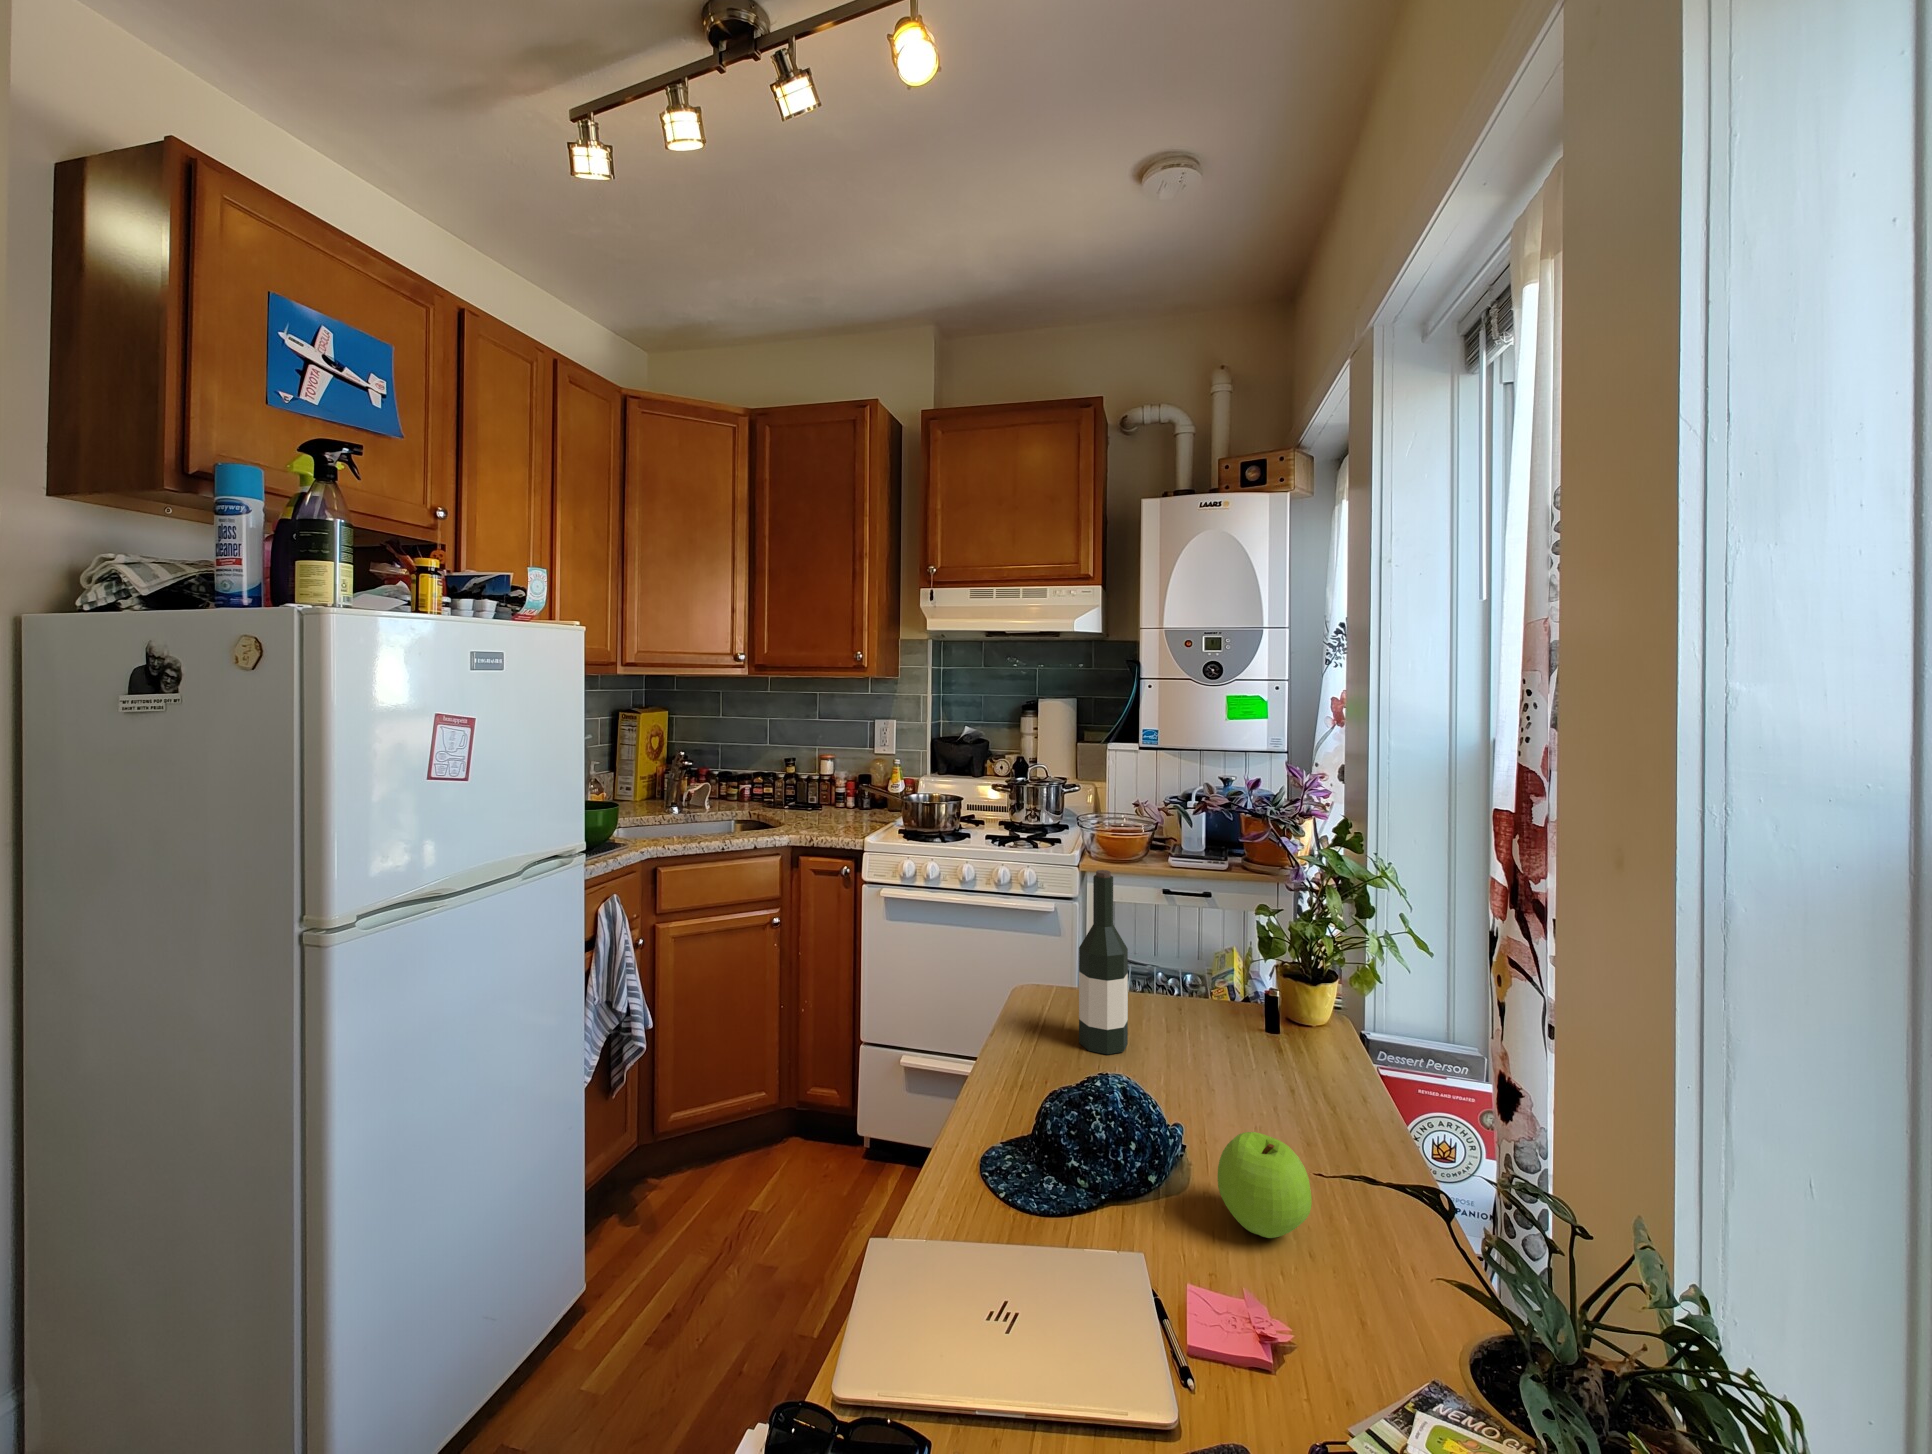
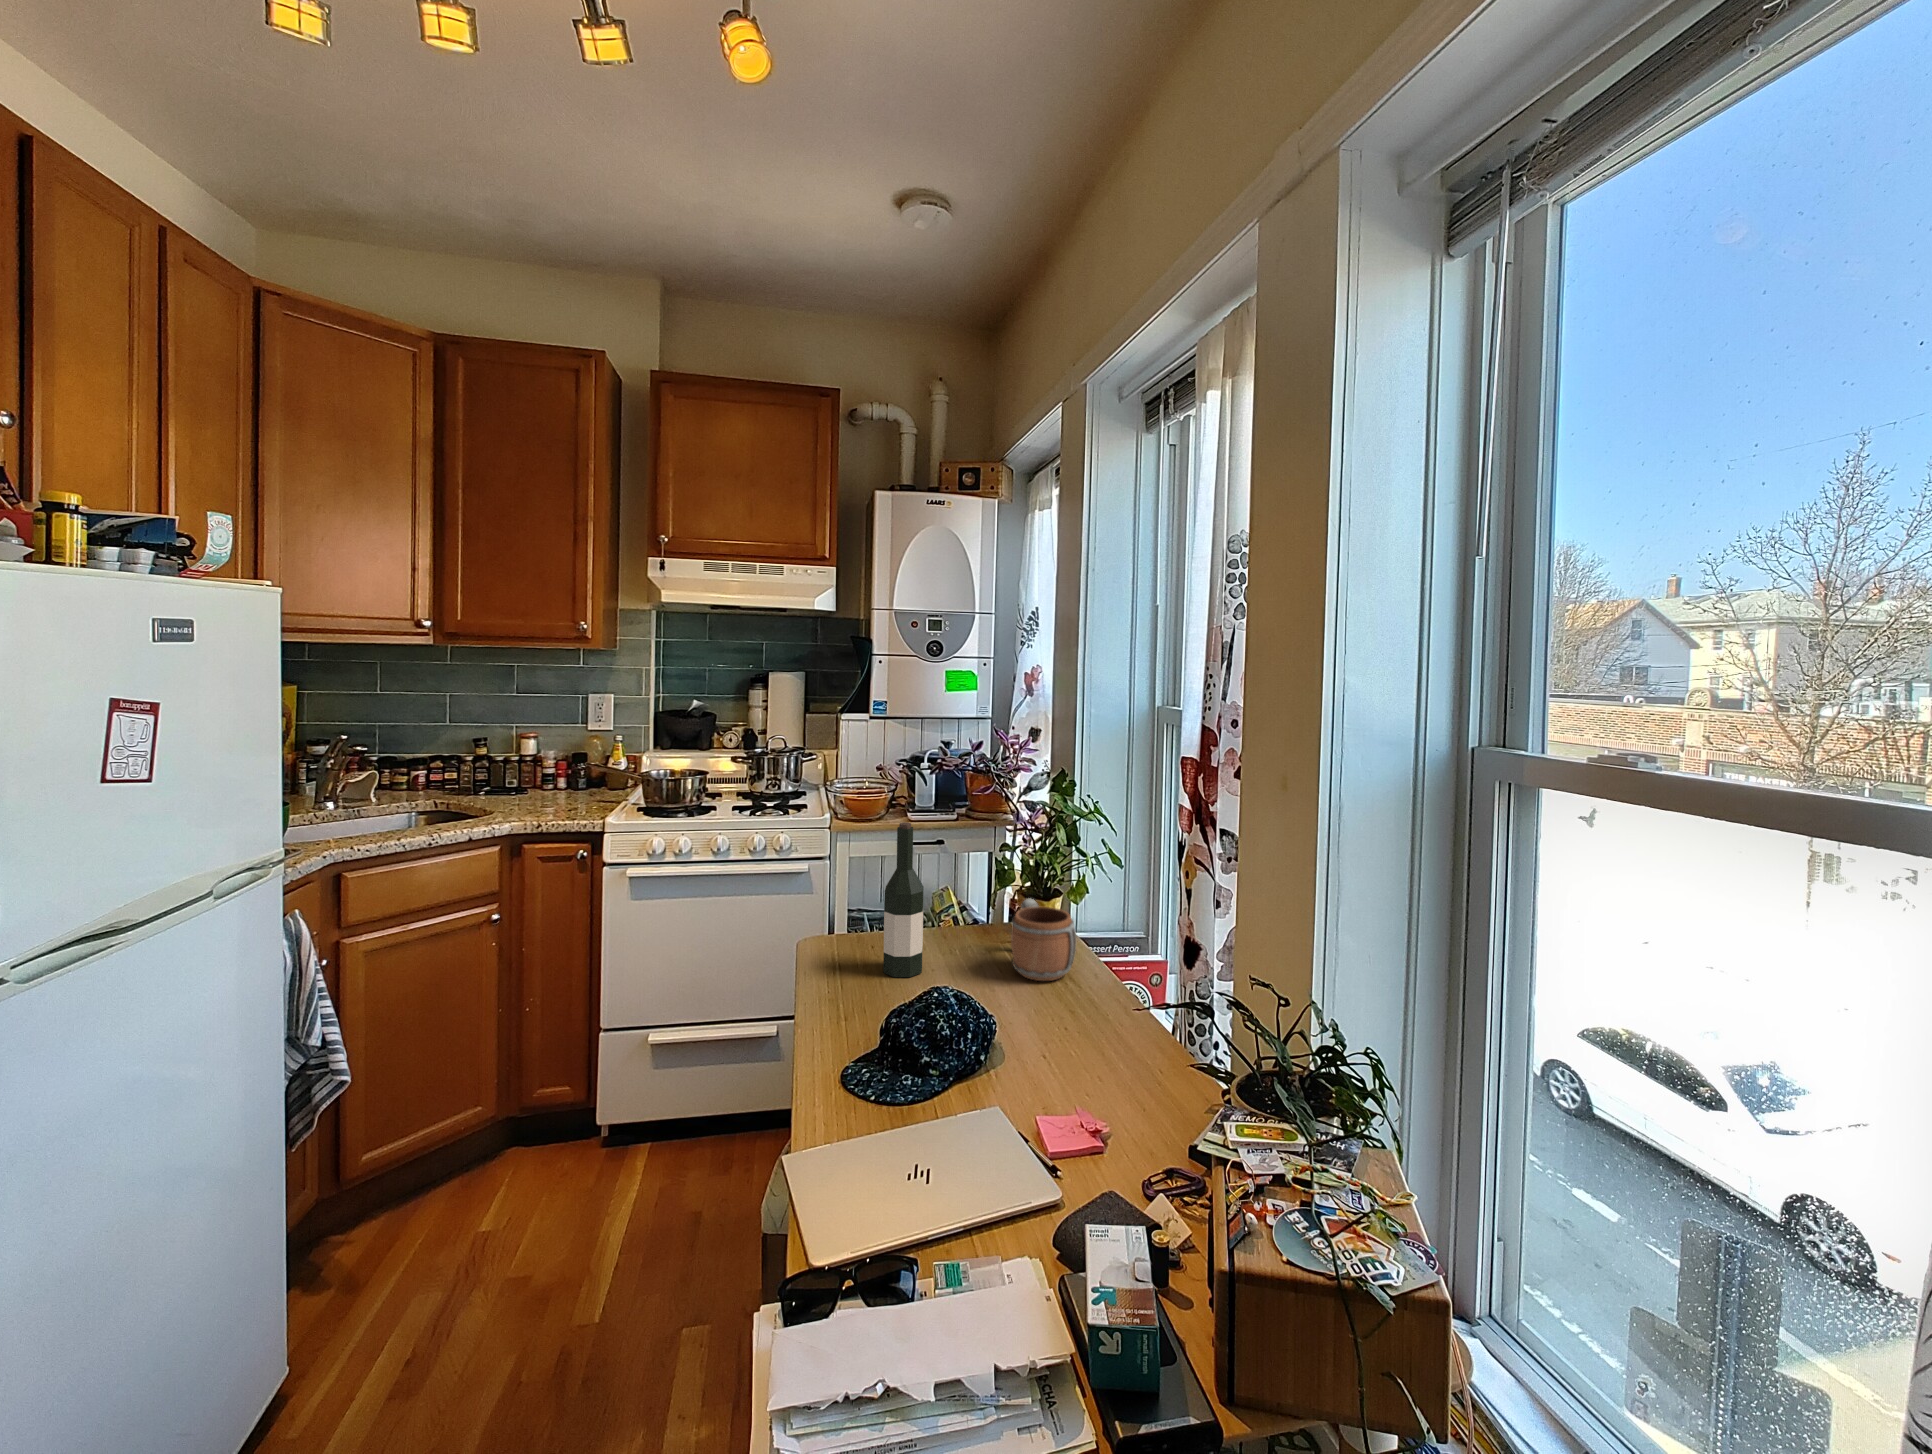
mug: none [1239,983,1330,1097] -> present [1011,899,1076,981]
apple: present [1218,1132,1312,1238] -> none [1035,1002,1101,1075]

